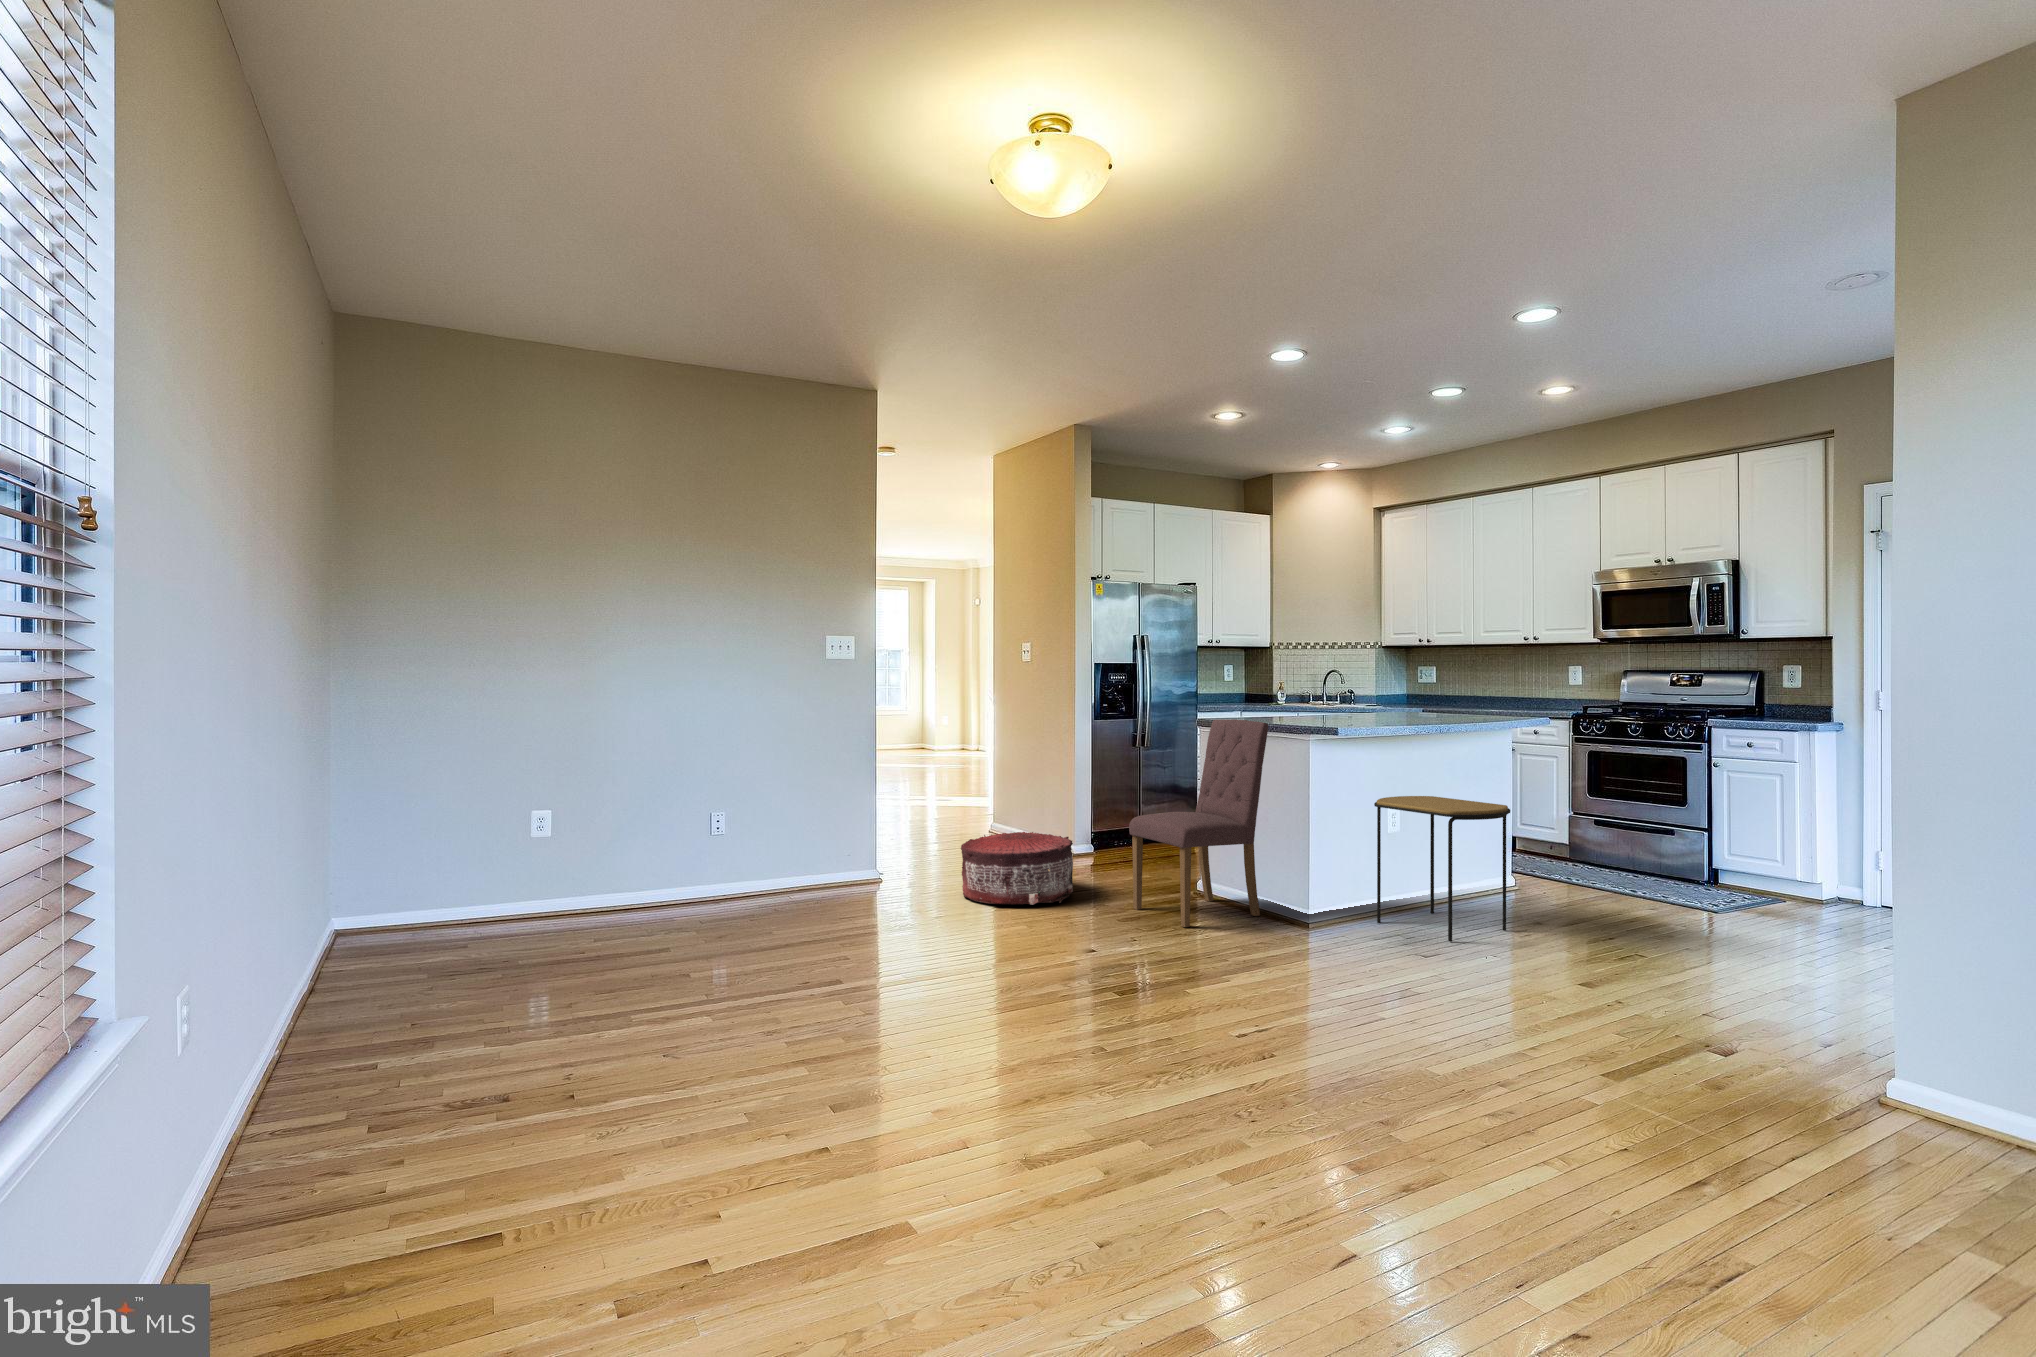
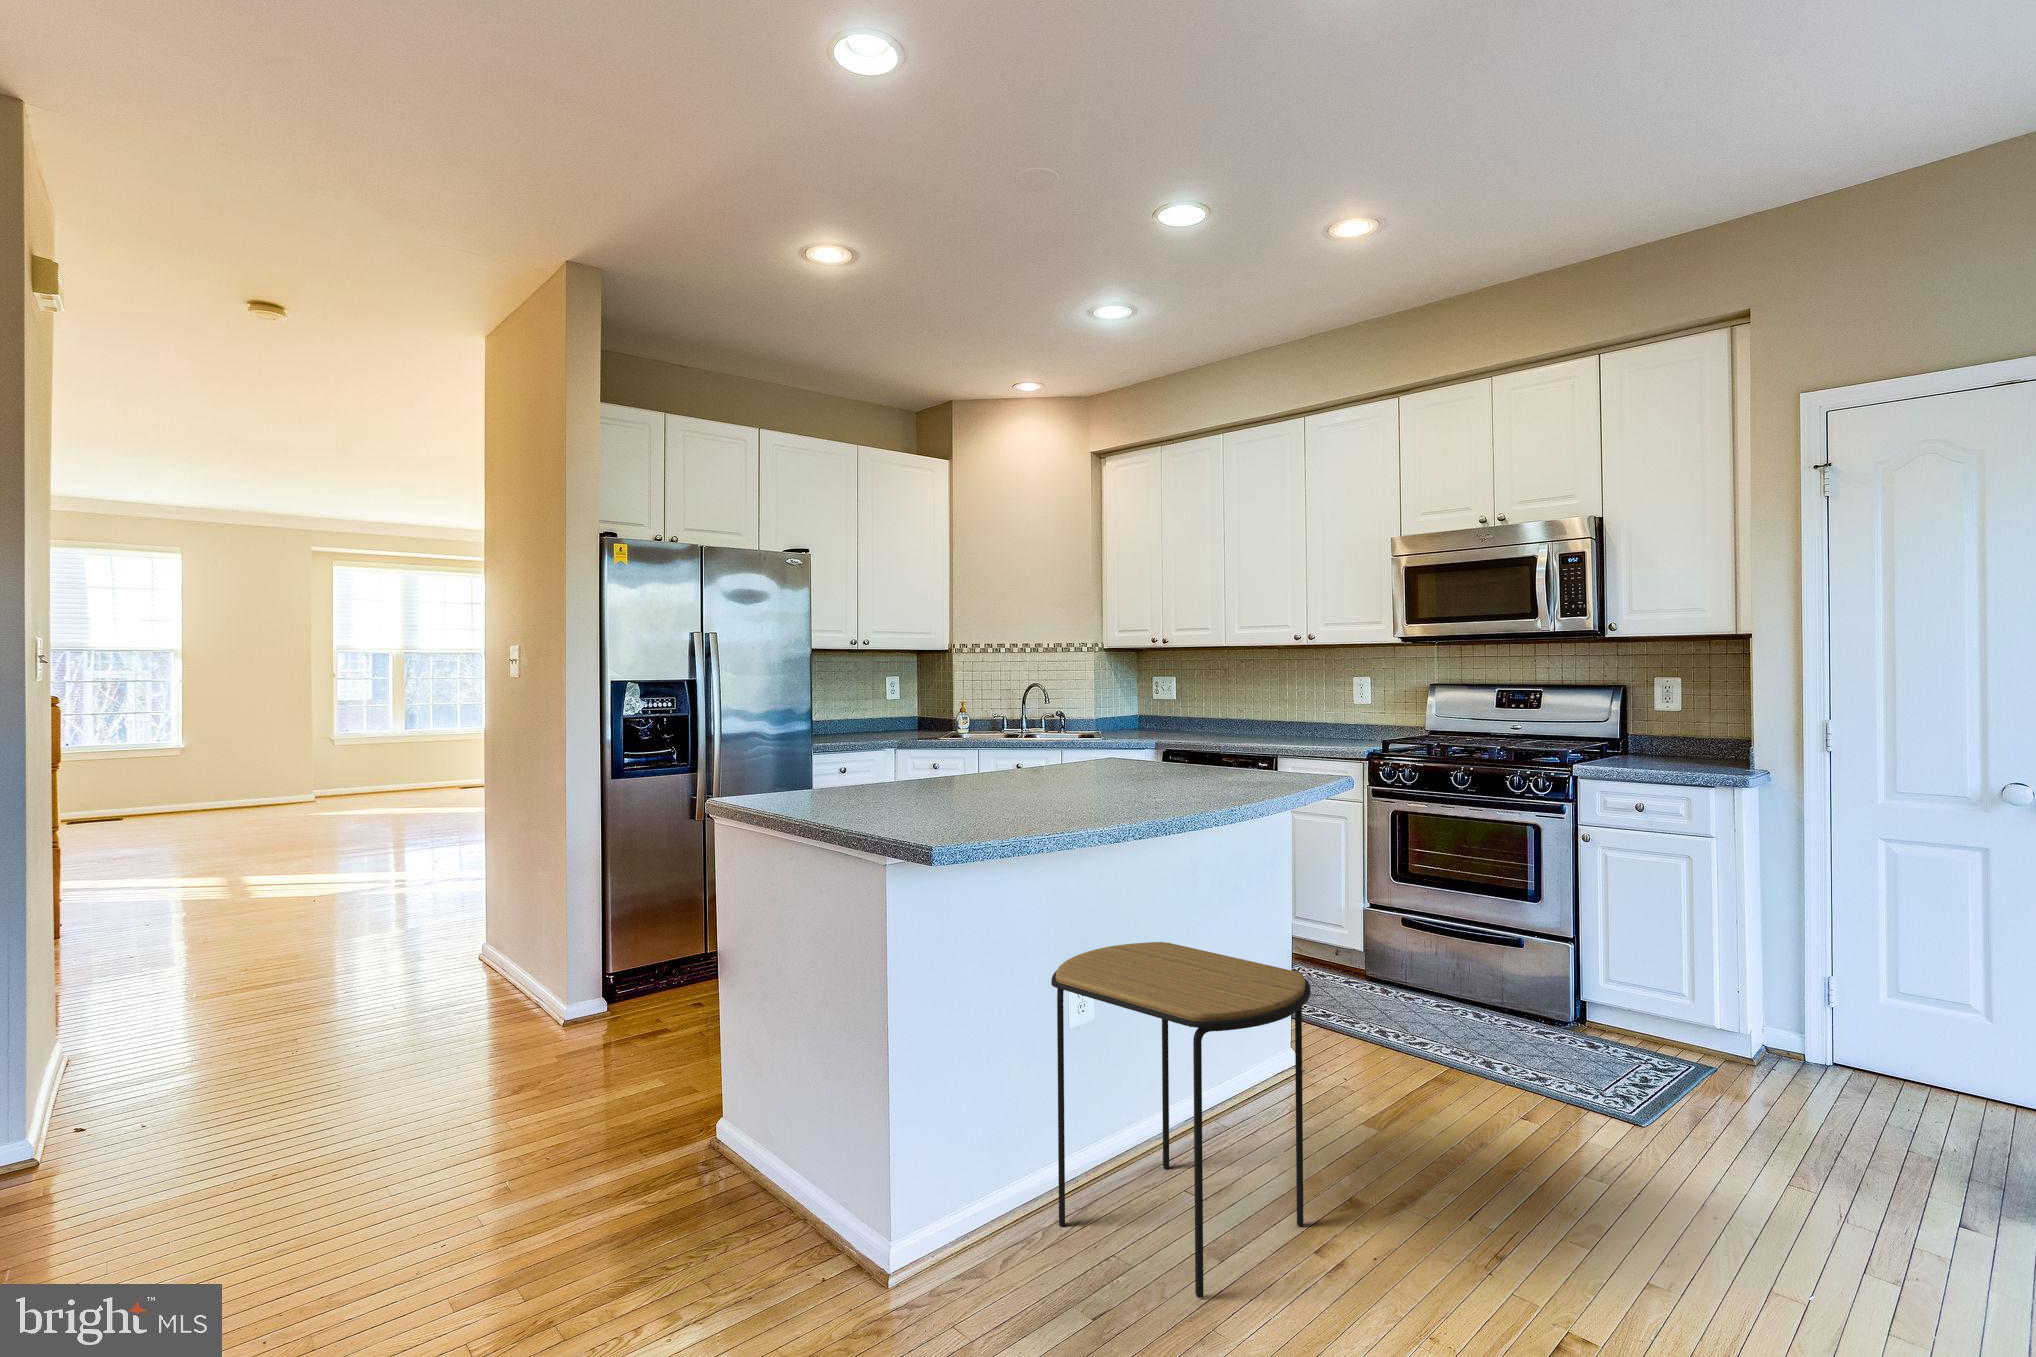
dining chair: present [1129,719,1268,927] -> none [540,802,839,1318]
pouf: present [961,832,1073,905] -> none [148,1040,453,1269]

